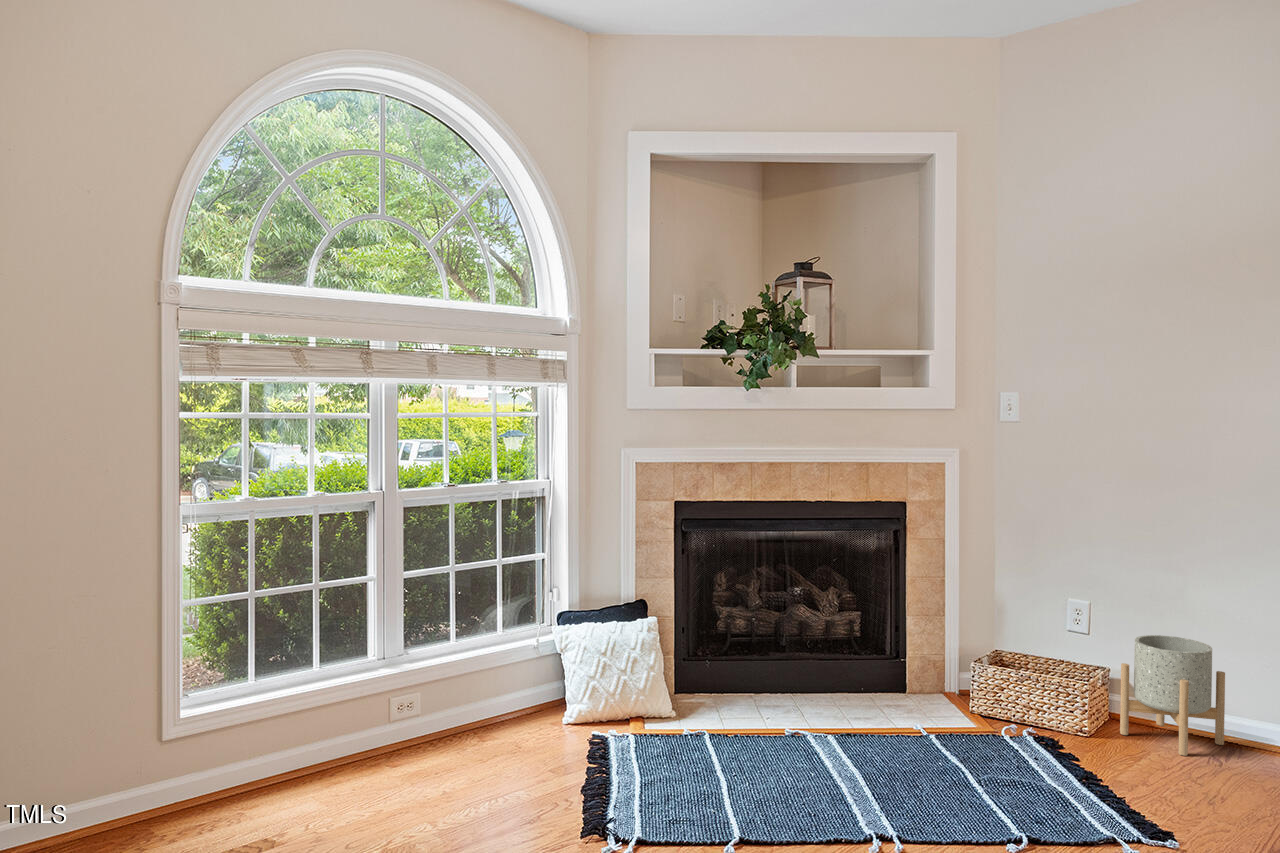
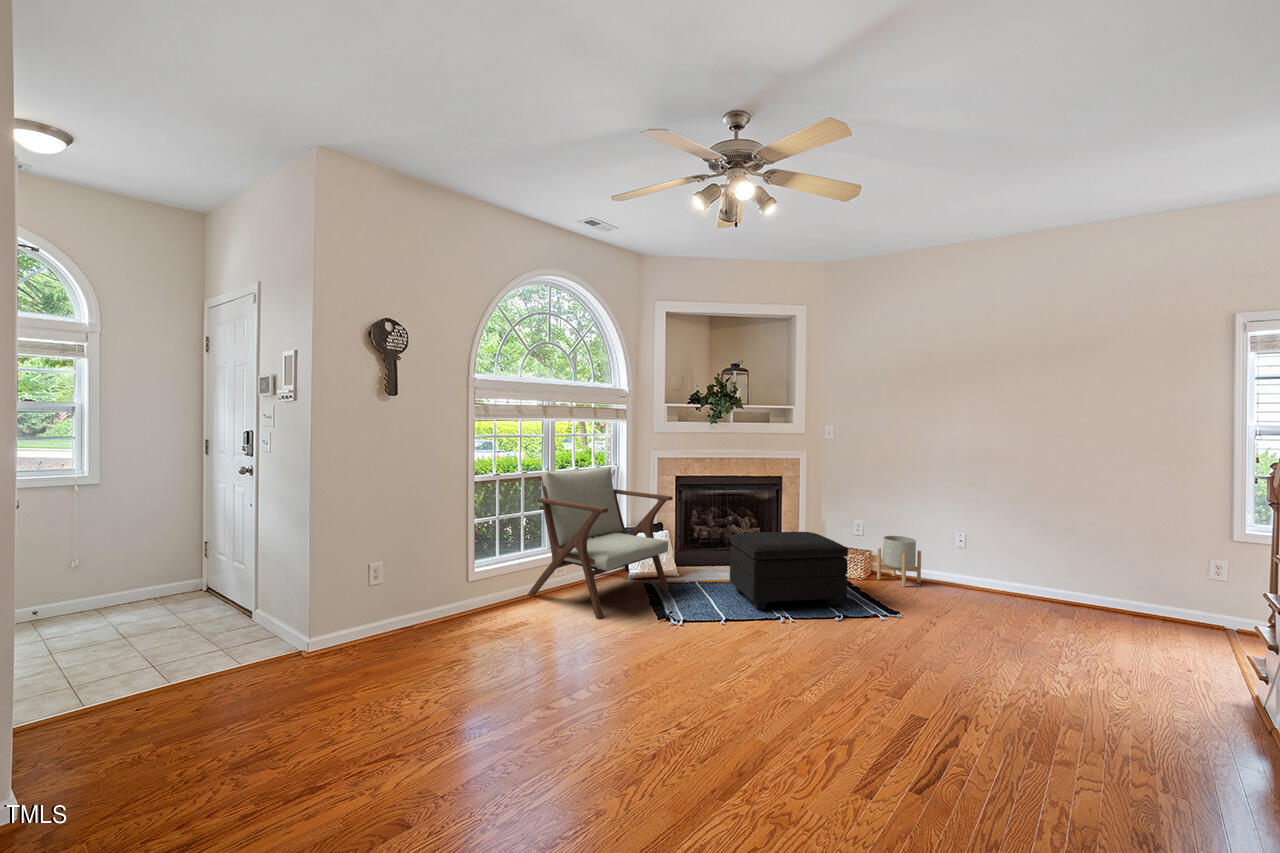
lounge chair: none [327,481,644,830] -> present [528,467,673,619]
footstool: none [775,626,1043,811] -> present [730,531,848,609]

